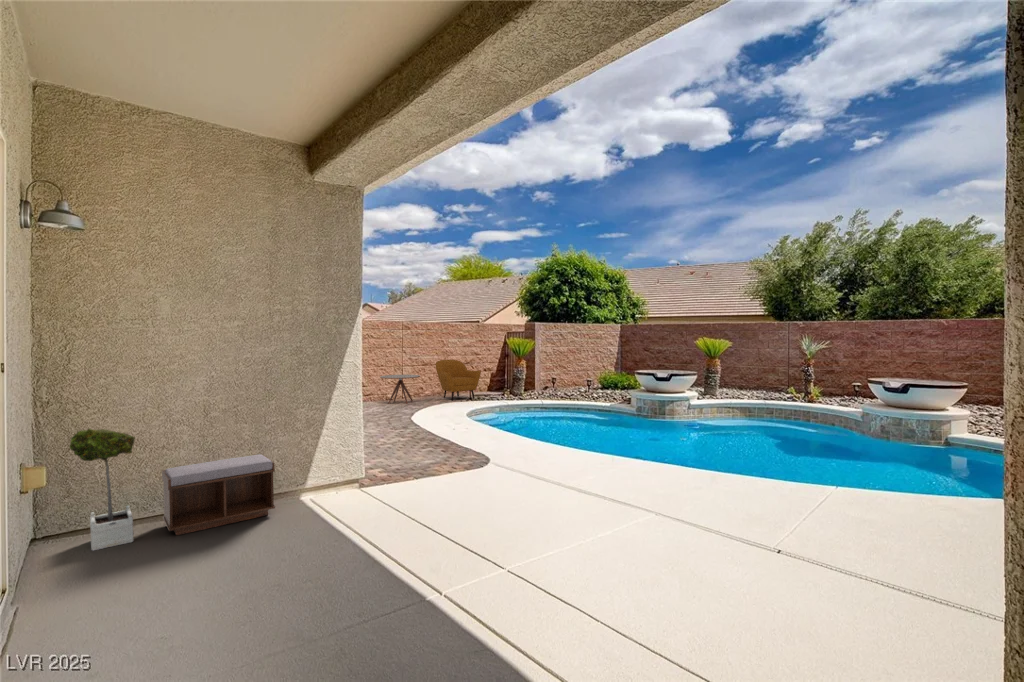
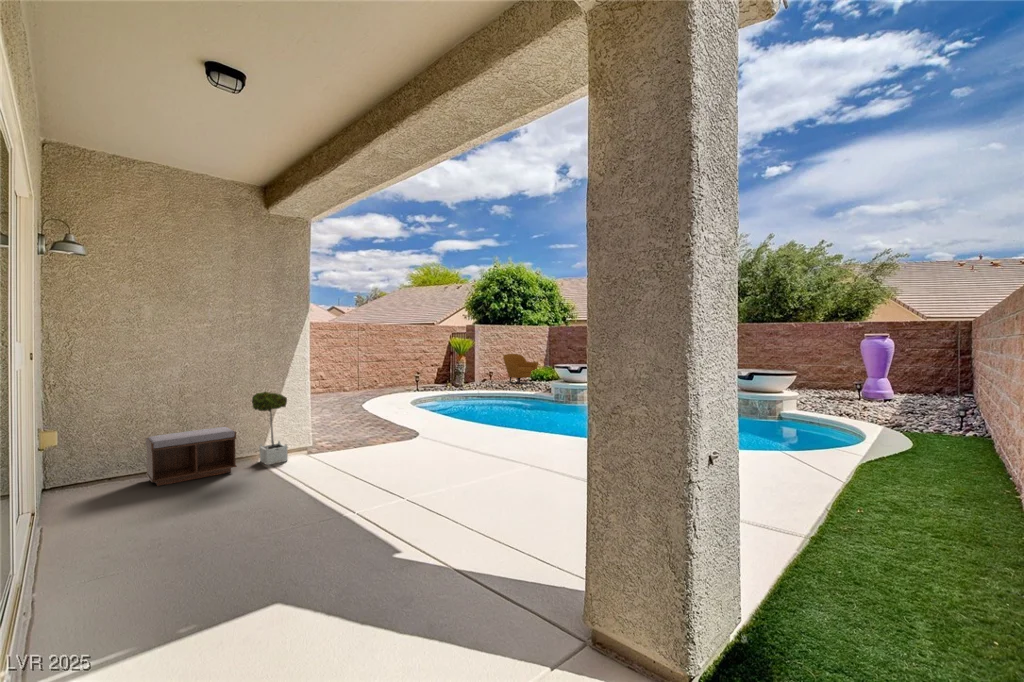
armchair: present [435,360,481,400] -> present [503,354,538,384]
round table: present [380,375,420,404] -> none [337,369,373,395]
potted tree: present [70,429,135,550] -> present [252,391,288,465]

